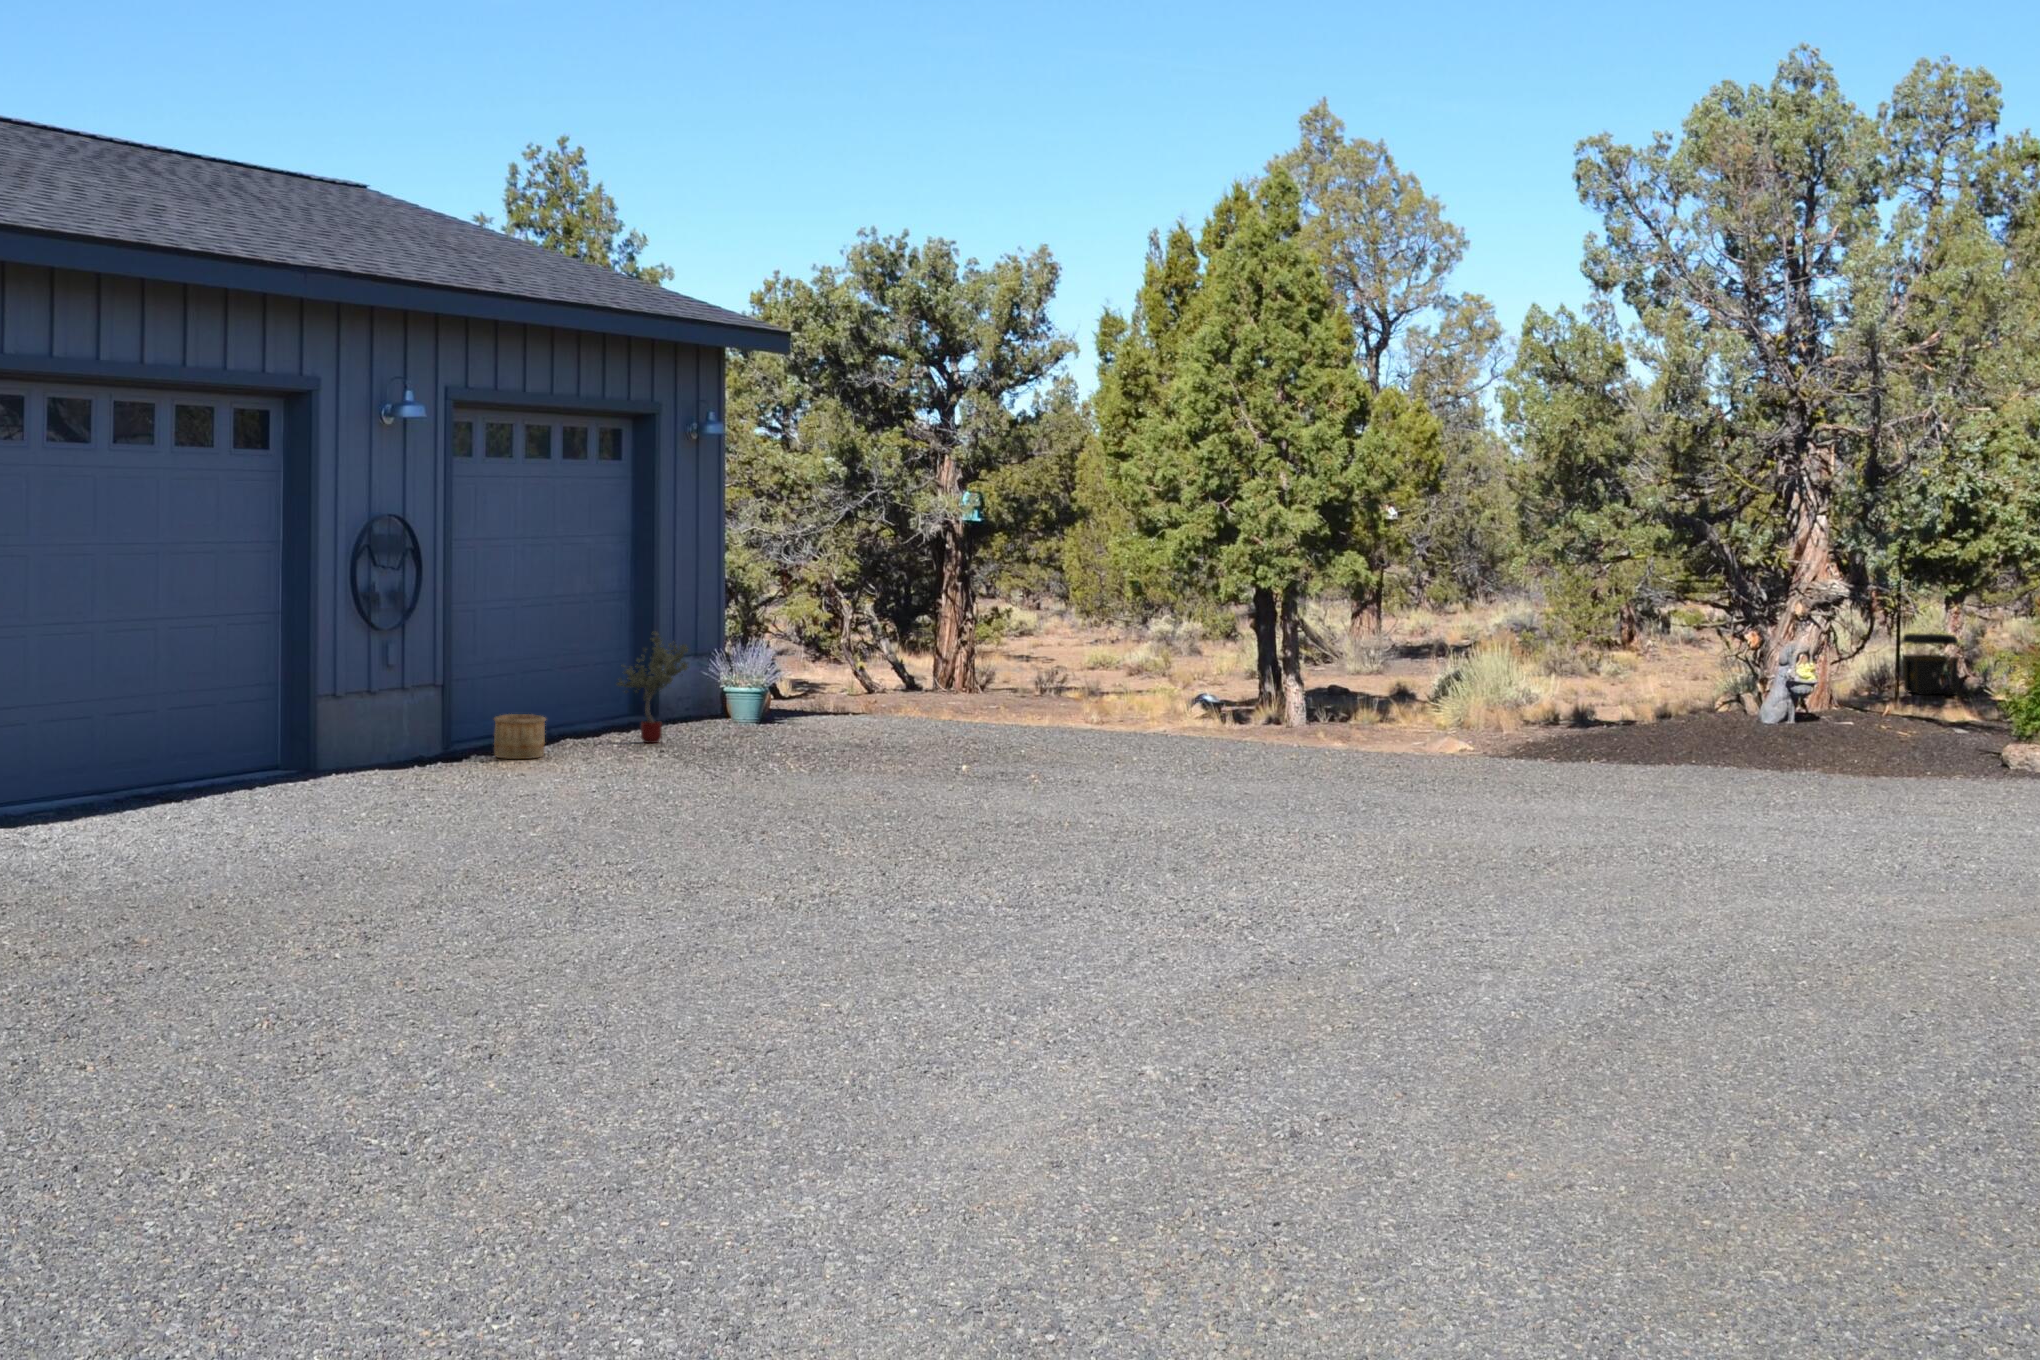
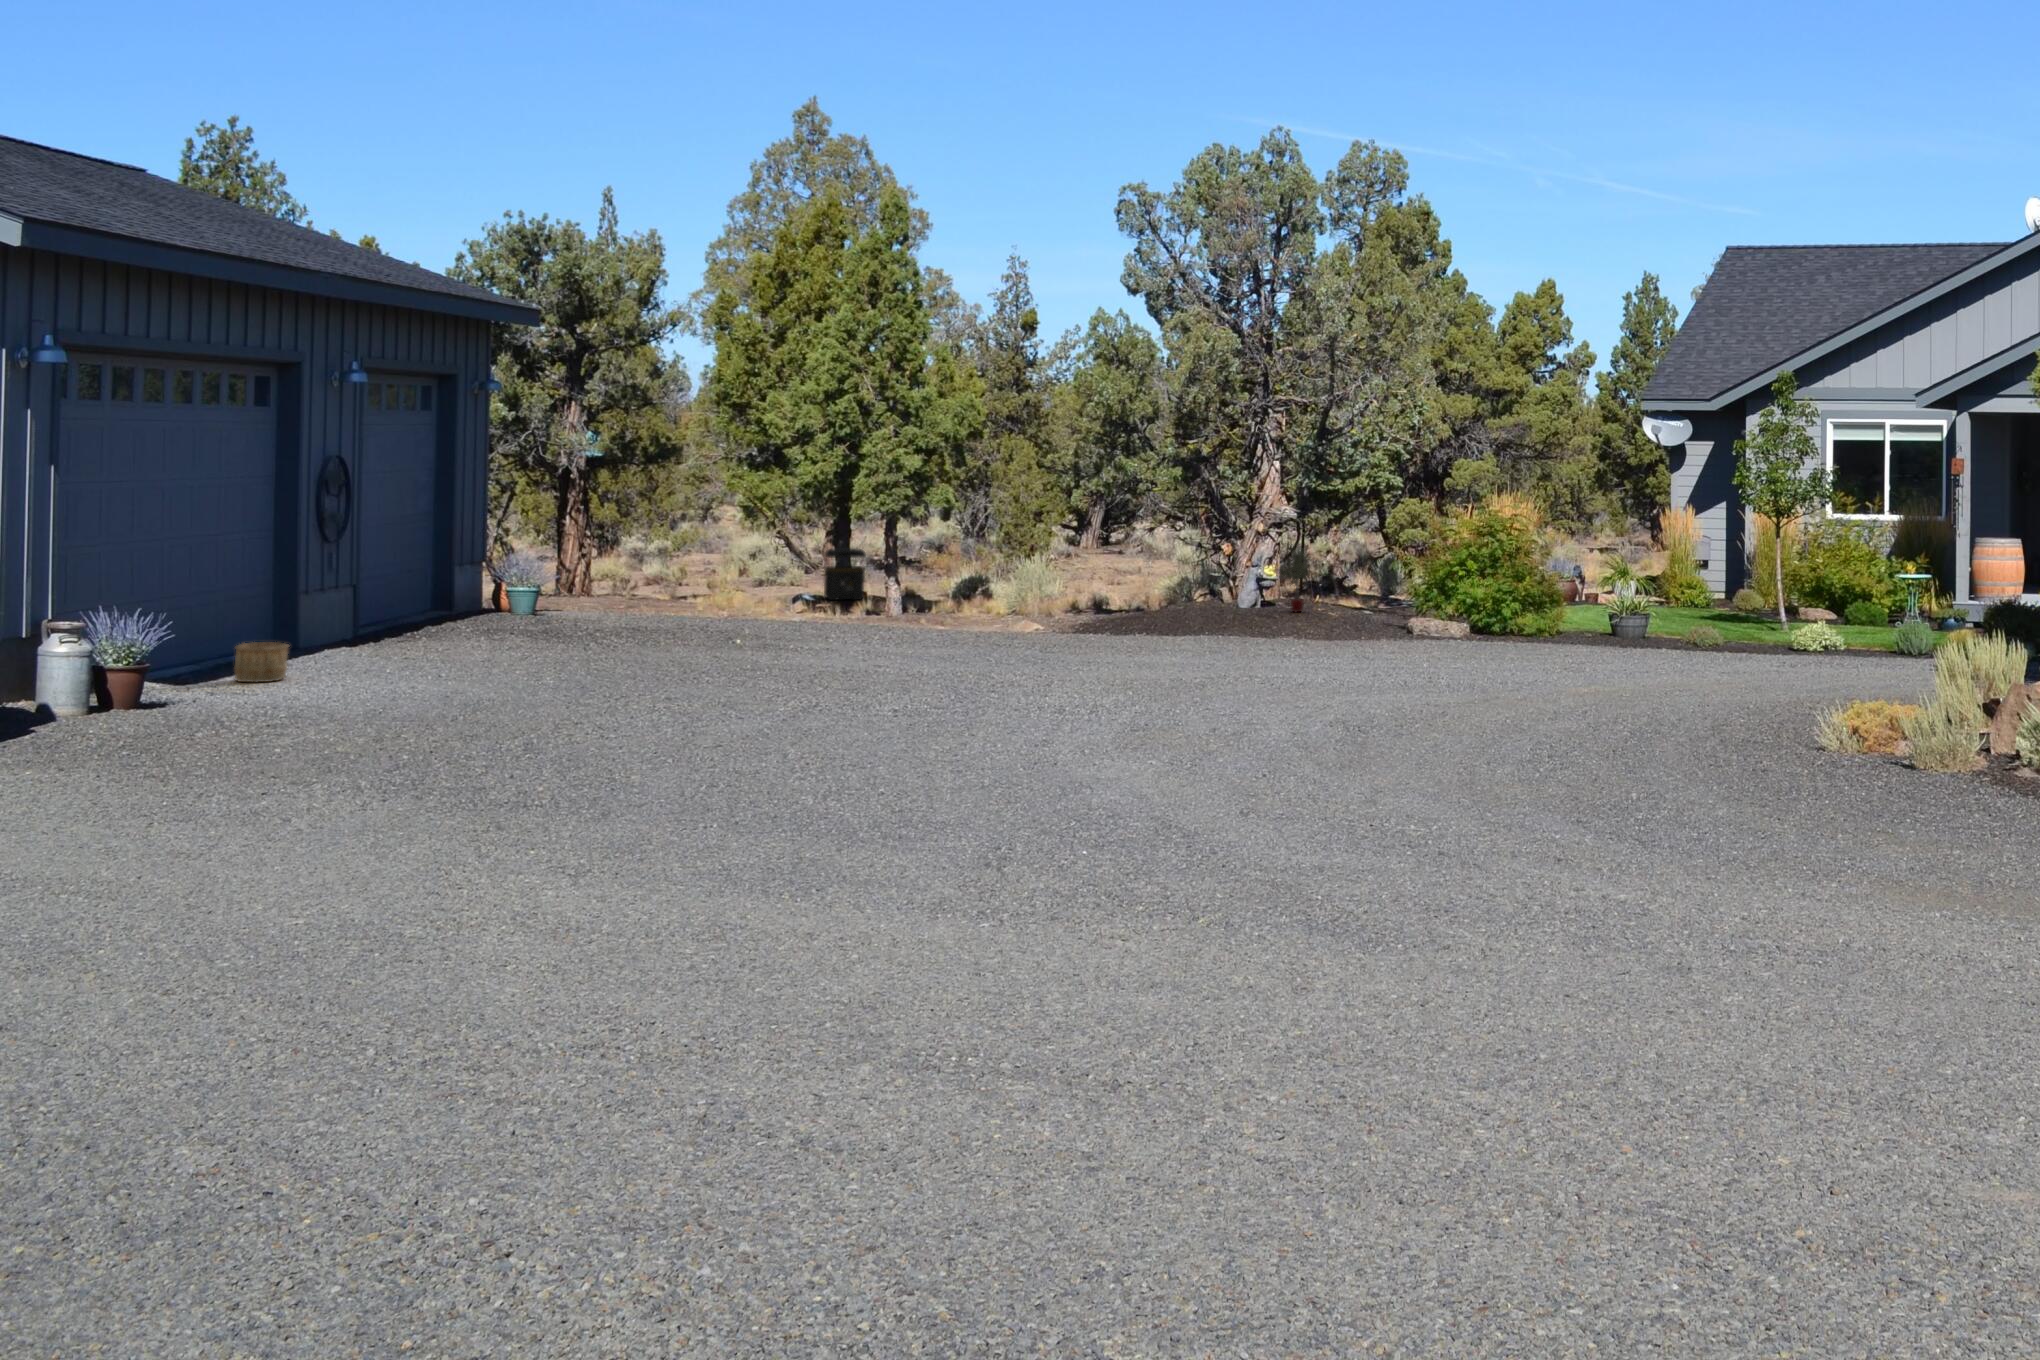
potted tree: present [617,632,689,743] -> present [1278,544,1309,612]
toolbox: present [1902,634,1959,695] -> present [824,548,866,600]

